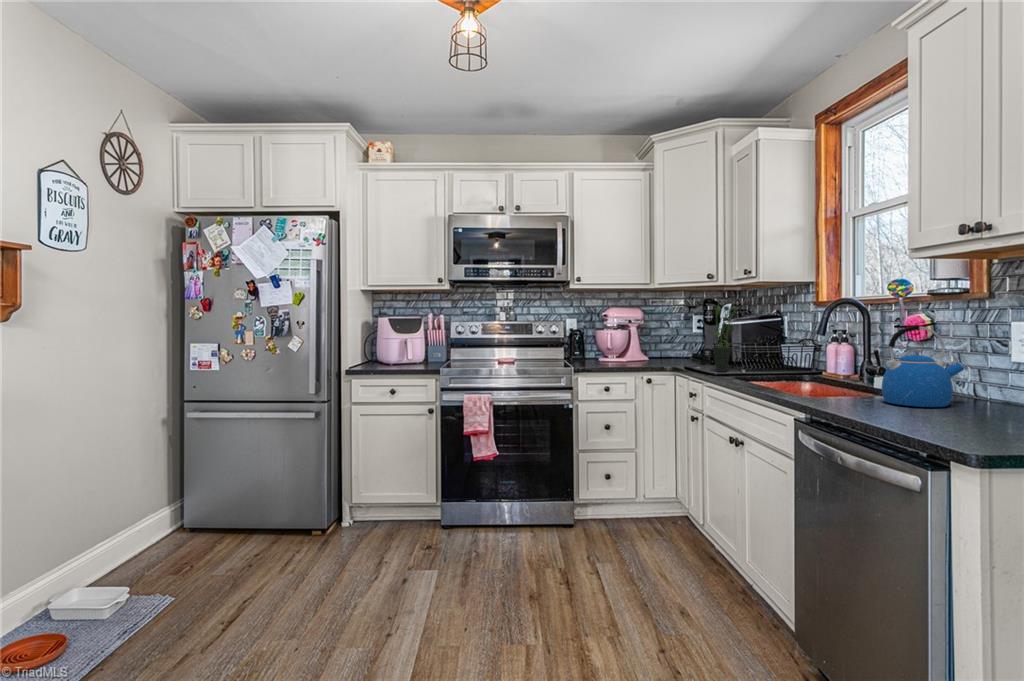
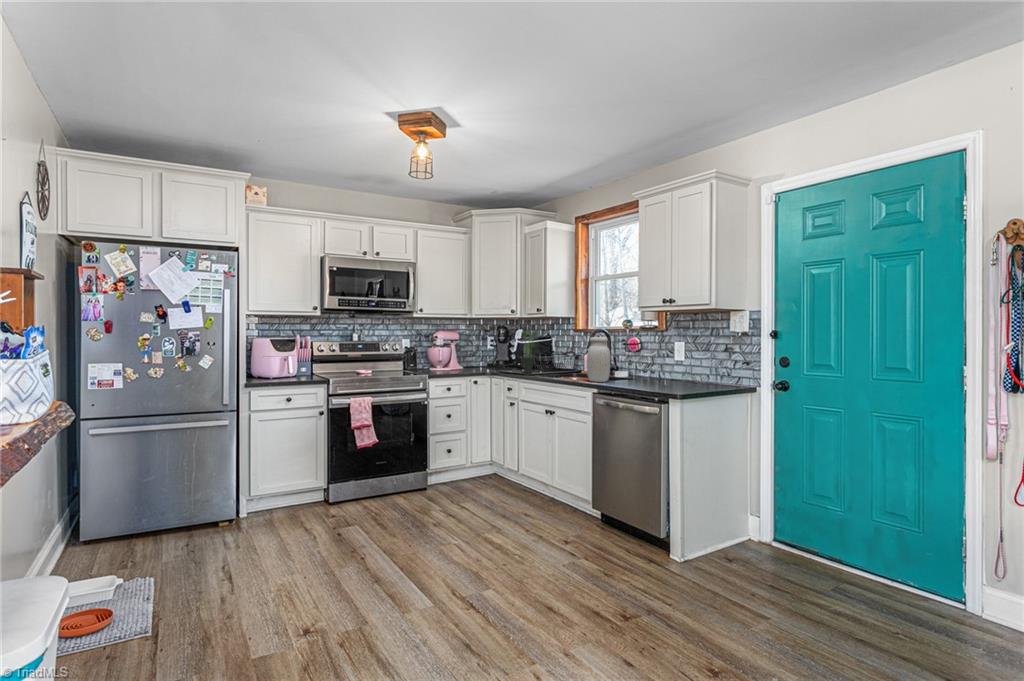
jar: none [794,312,845,397] -> present [587,337,611,382]
kettle: present [882,326,965,407] -> none [628,344,660,383]

